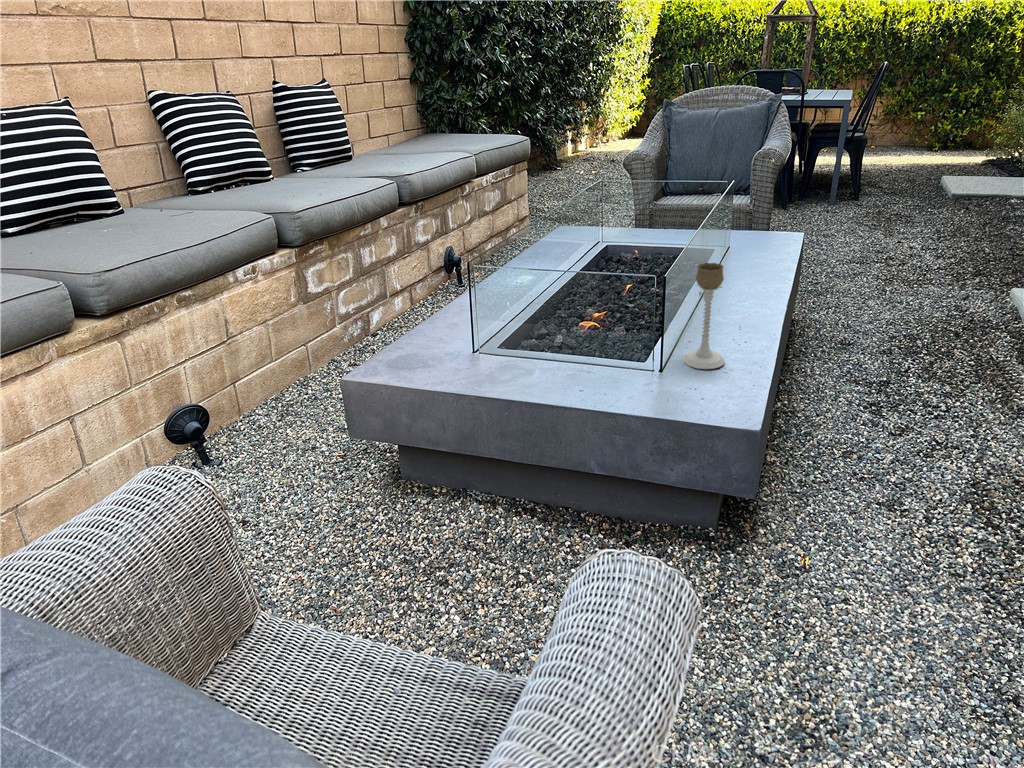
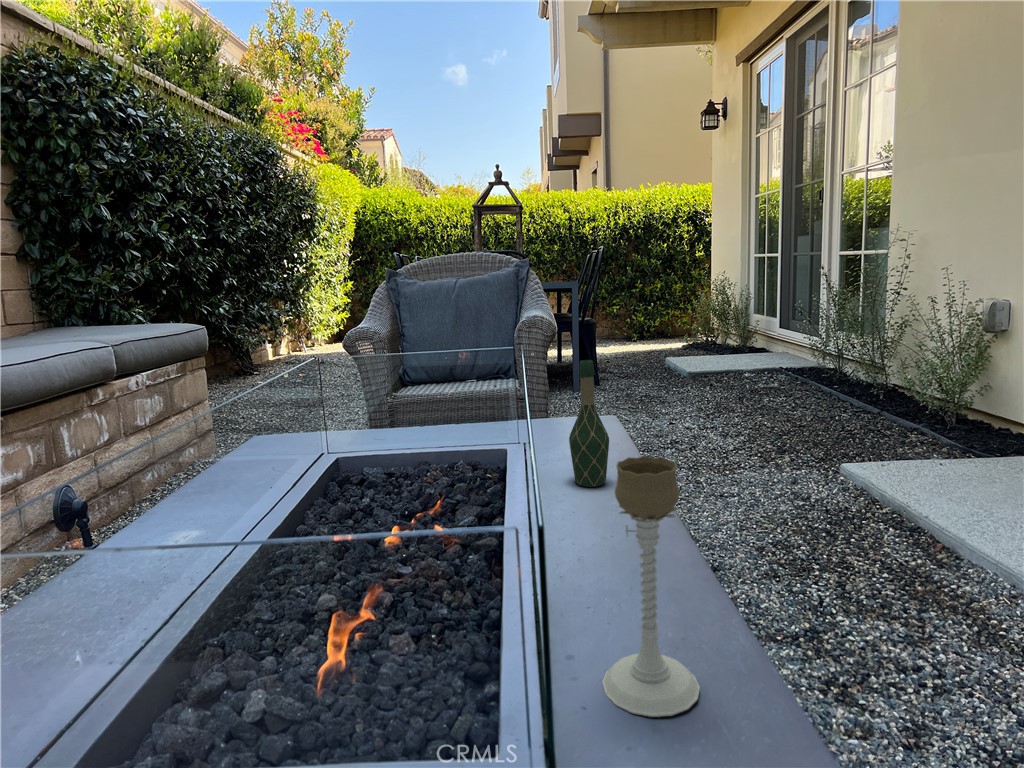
wine bottle: none [734,202,760,281] -> present [569,360,609,487]

